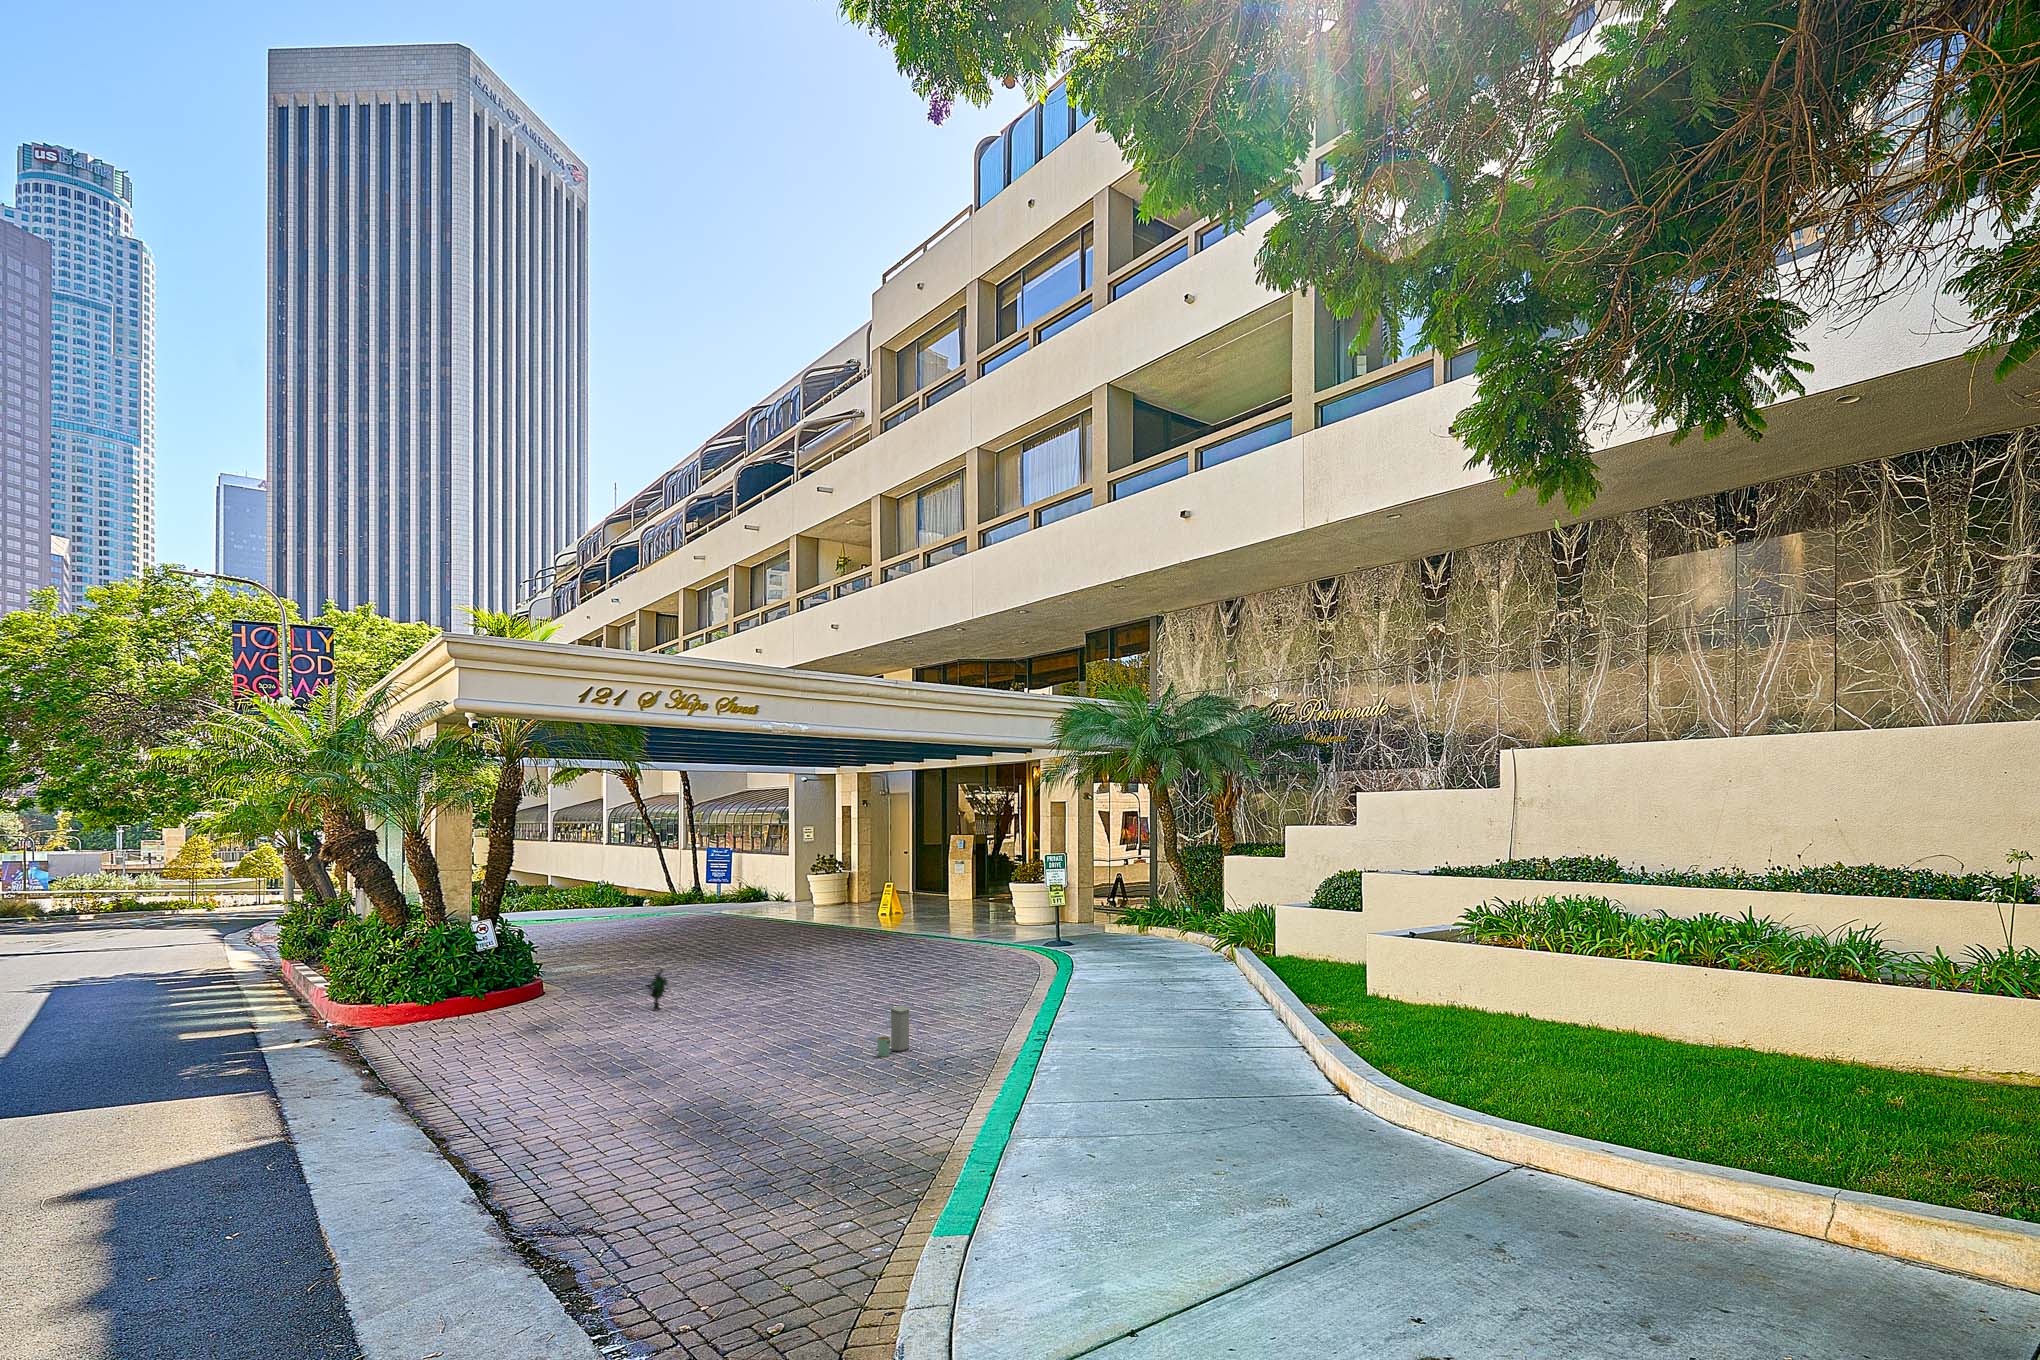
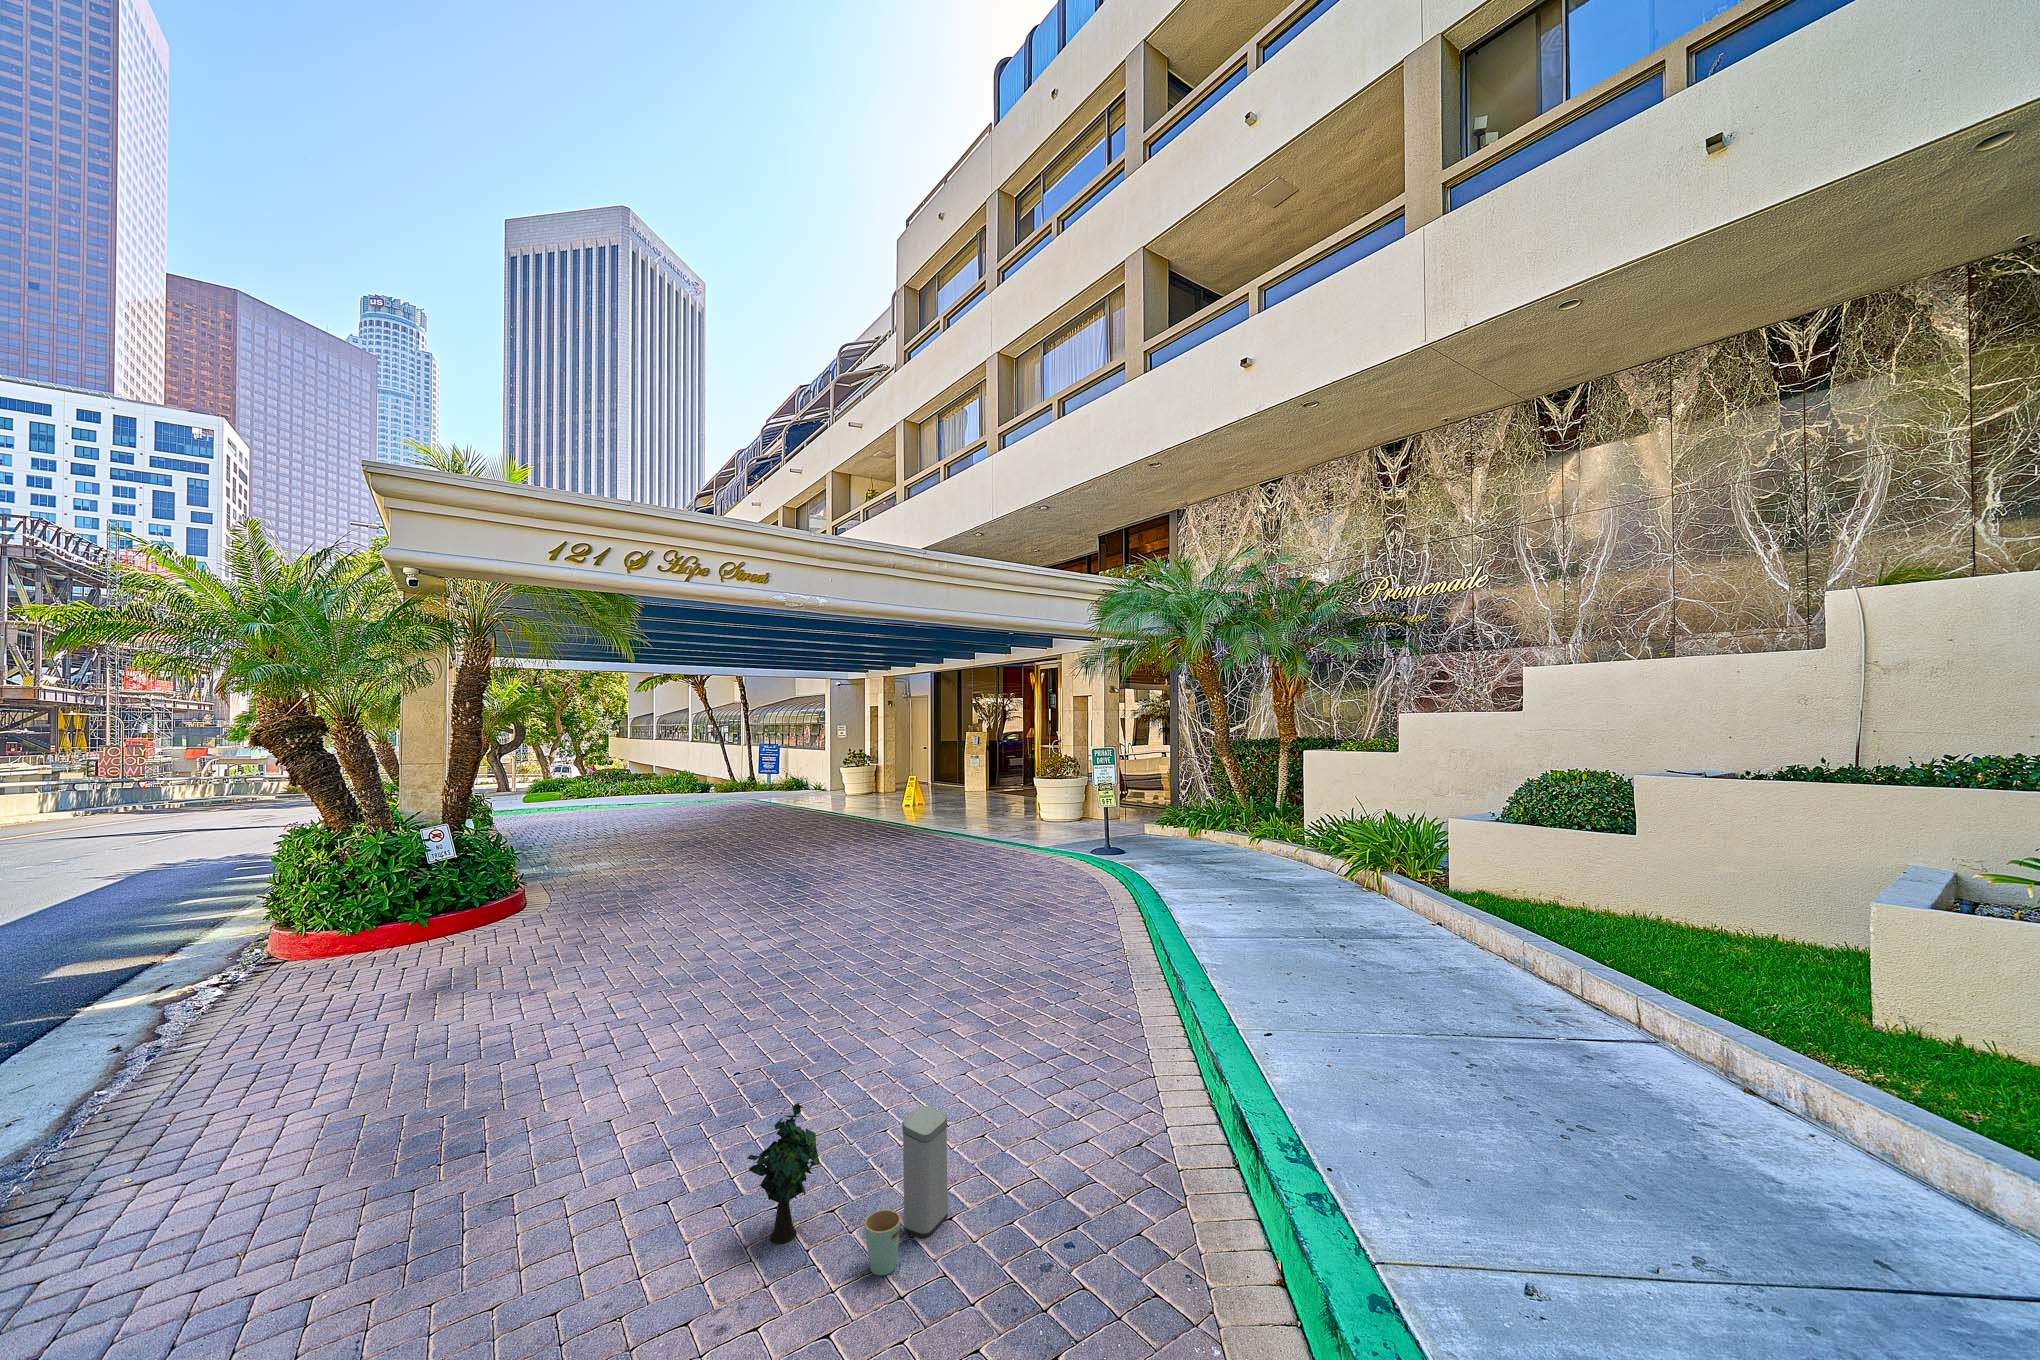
decorative plant: present [646,970,668,1010] -> present [747,1103,821,1244]

